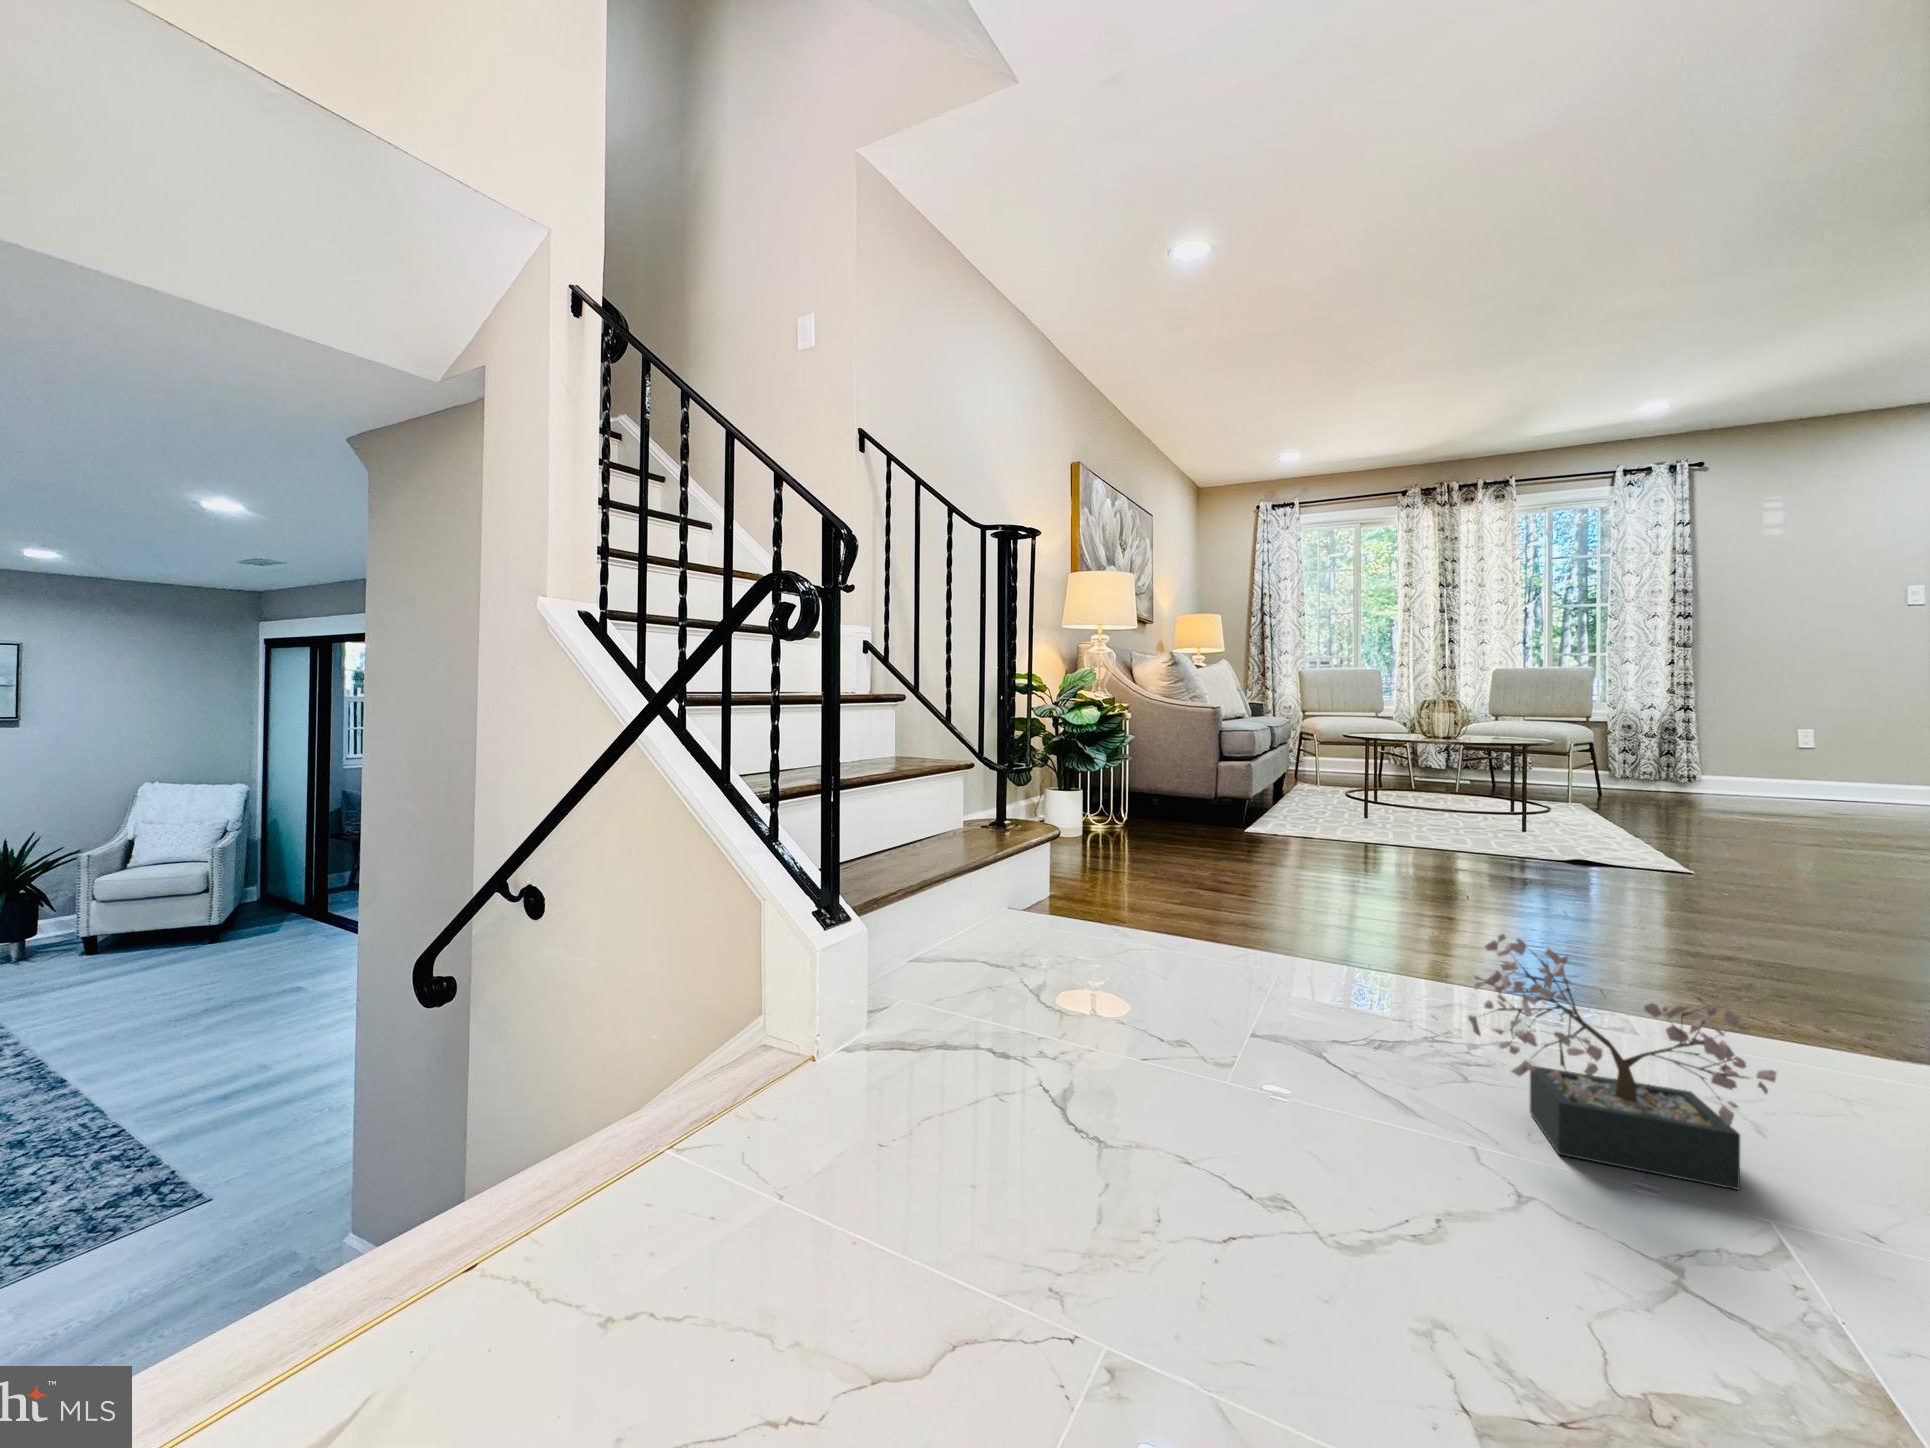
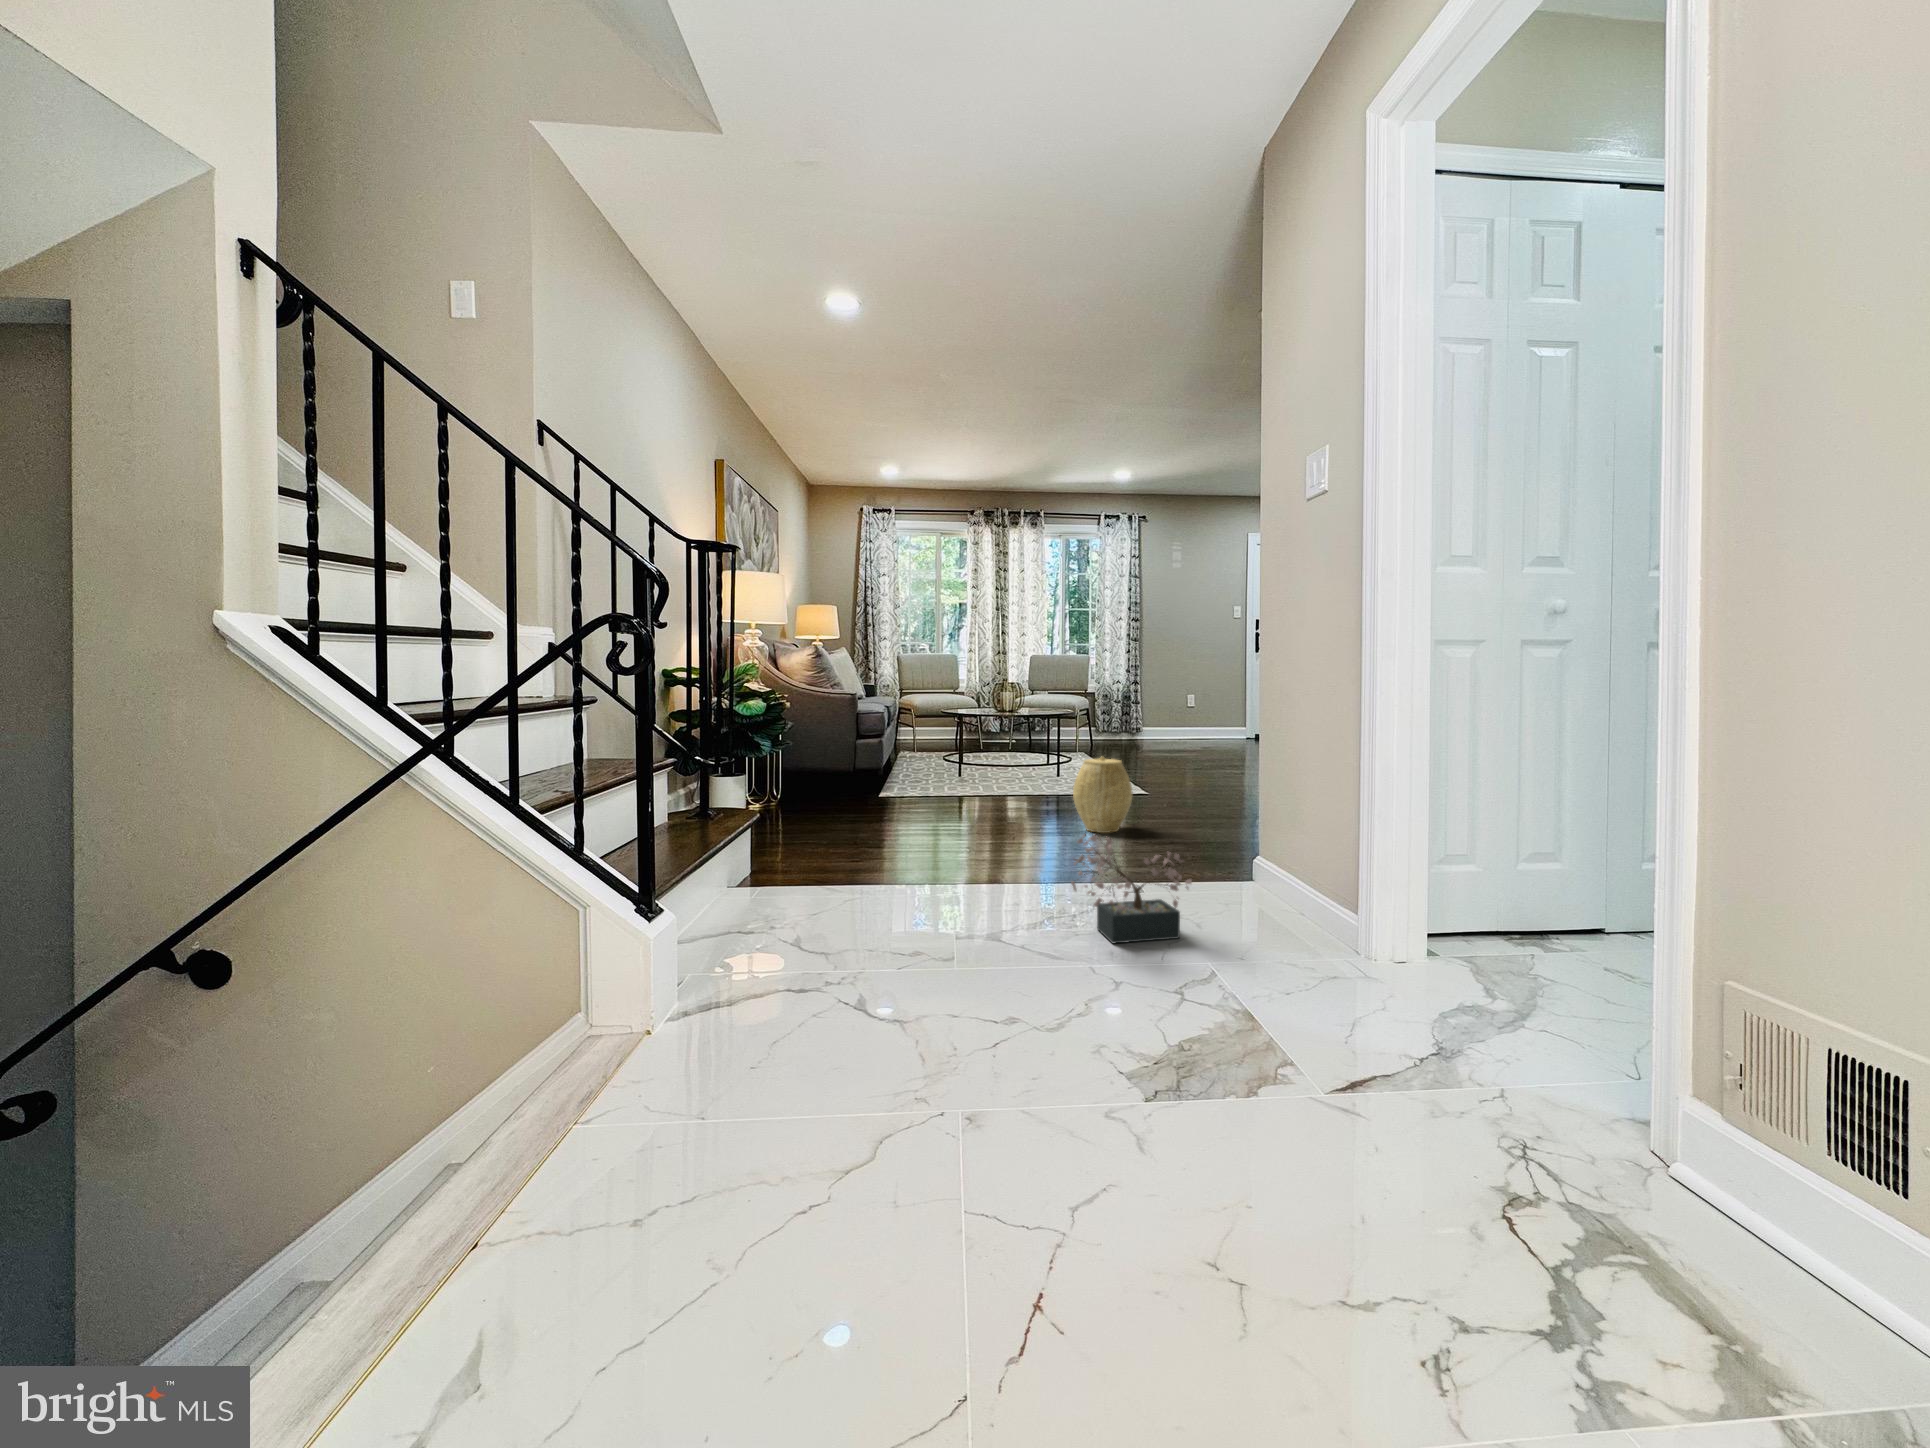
woven basket: none [1531,808,1653,931] -> present [1073,757,1132,833]

